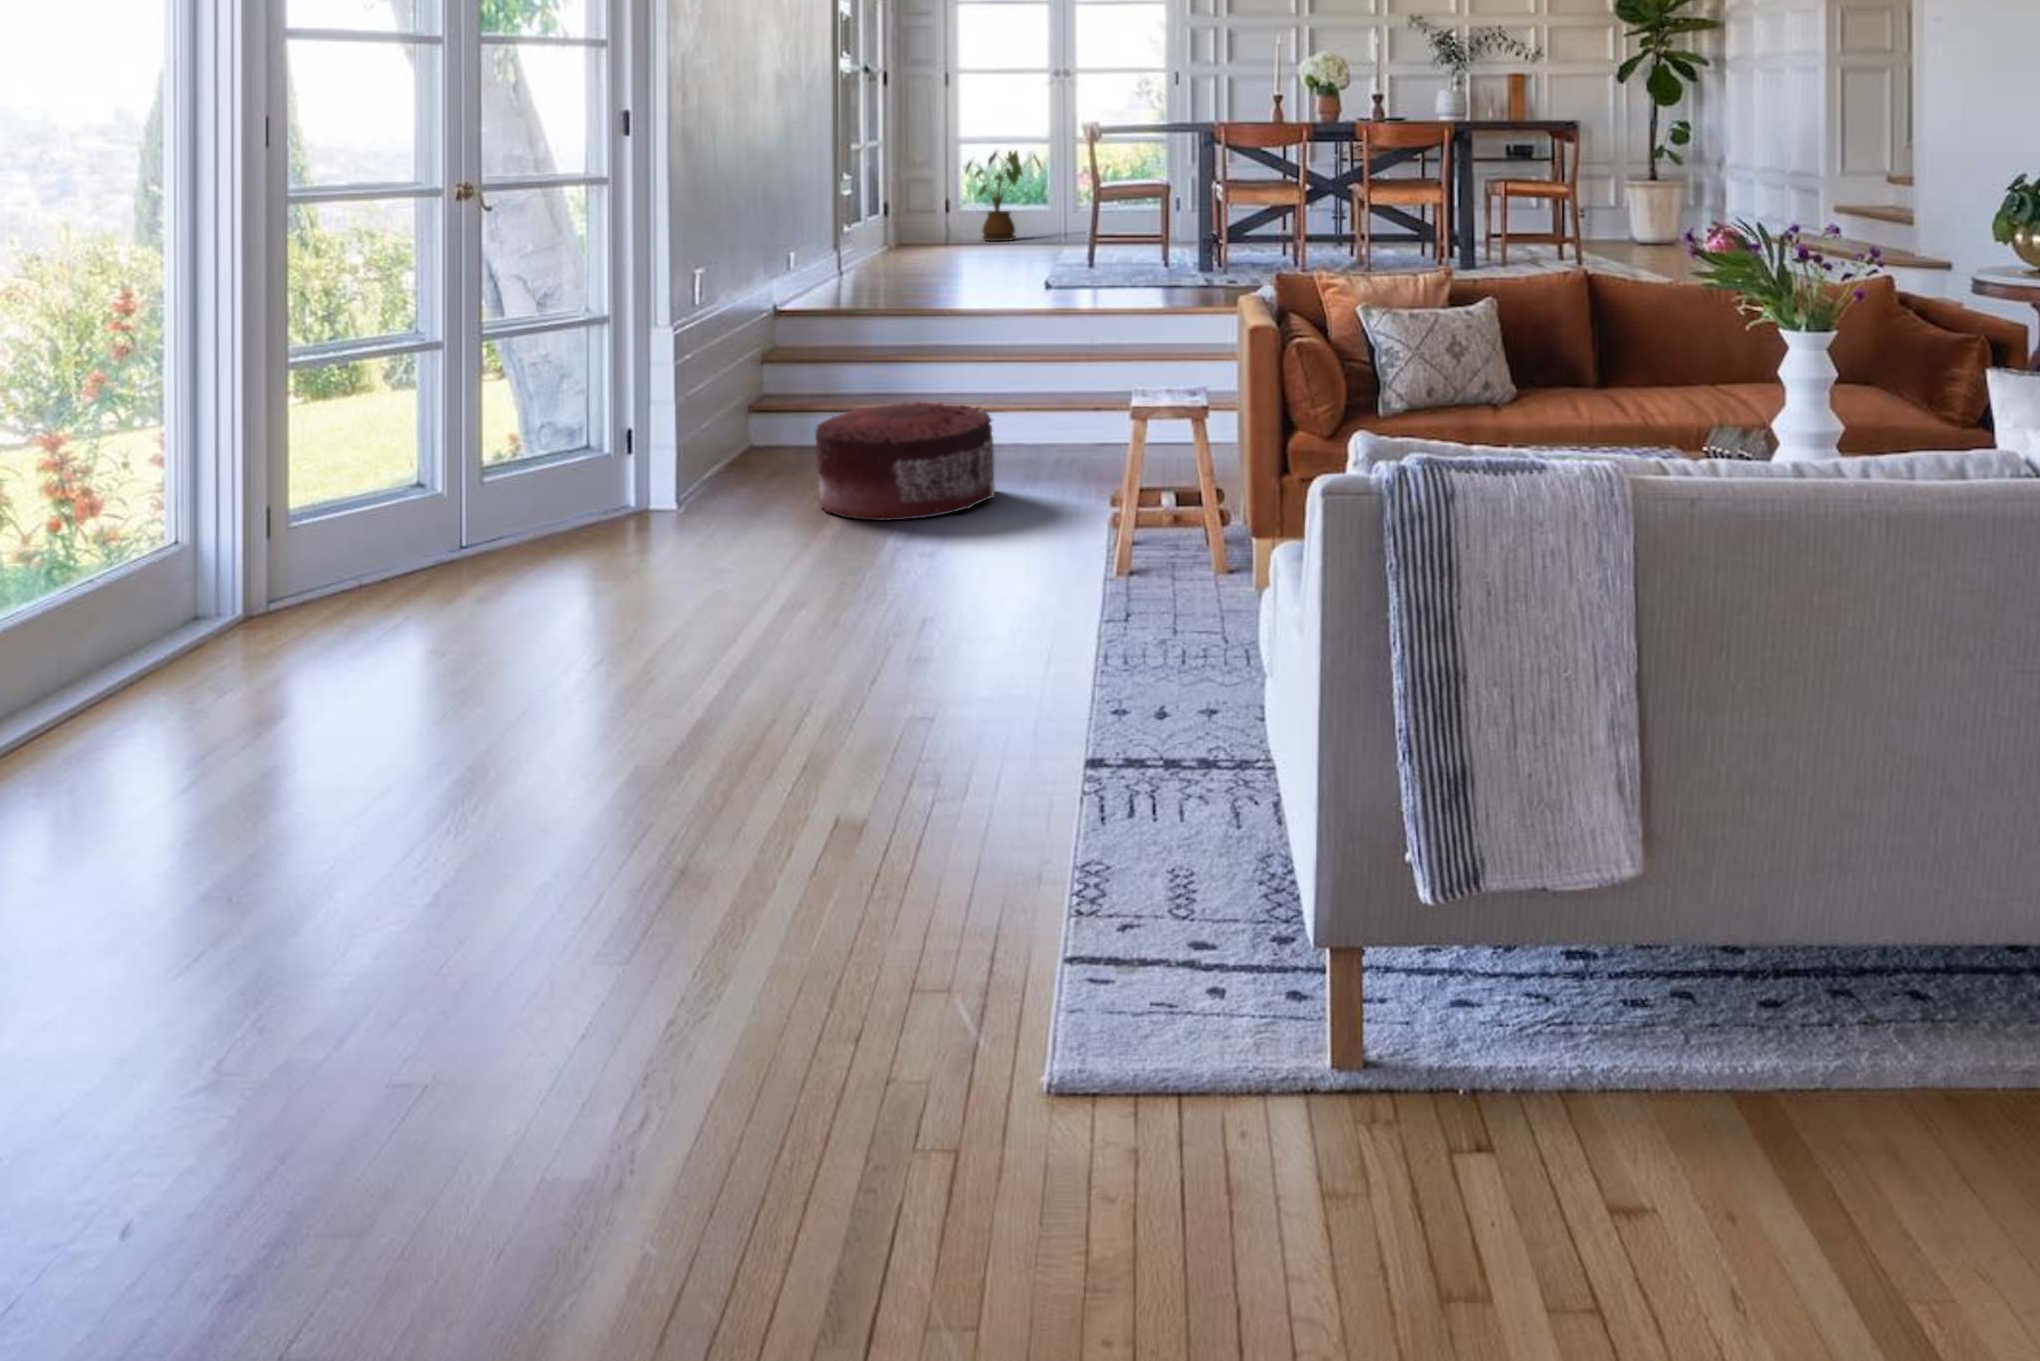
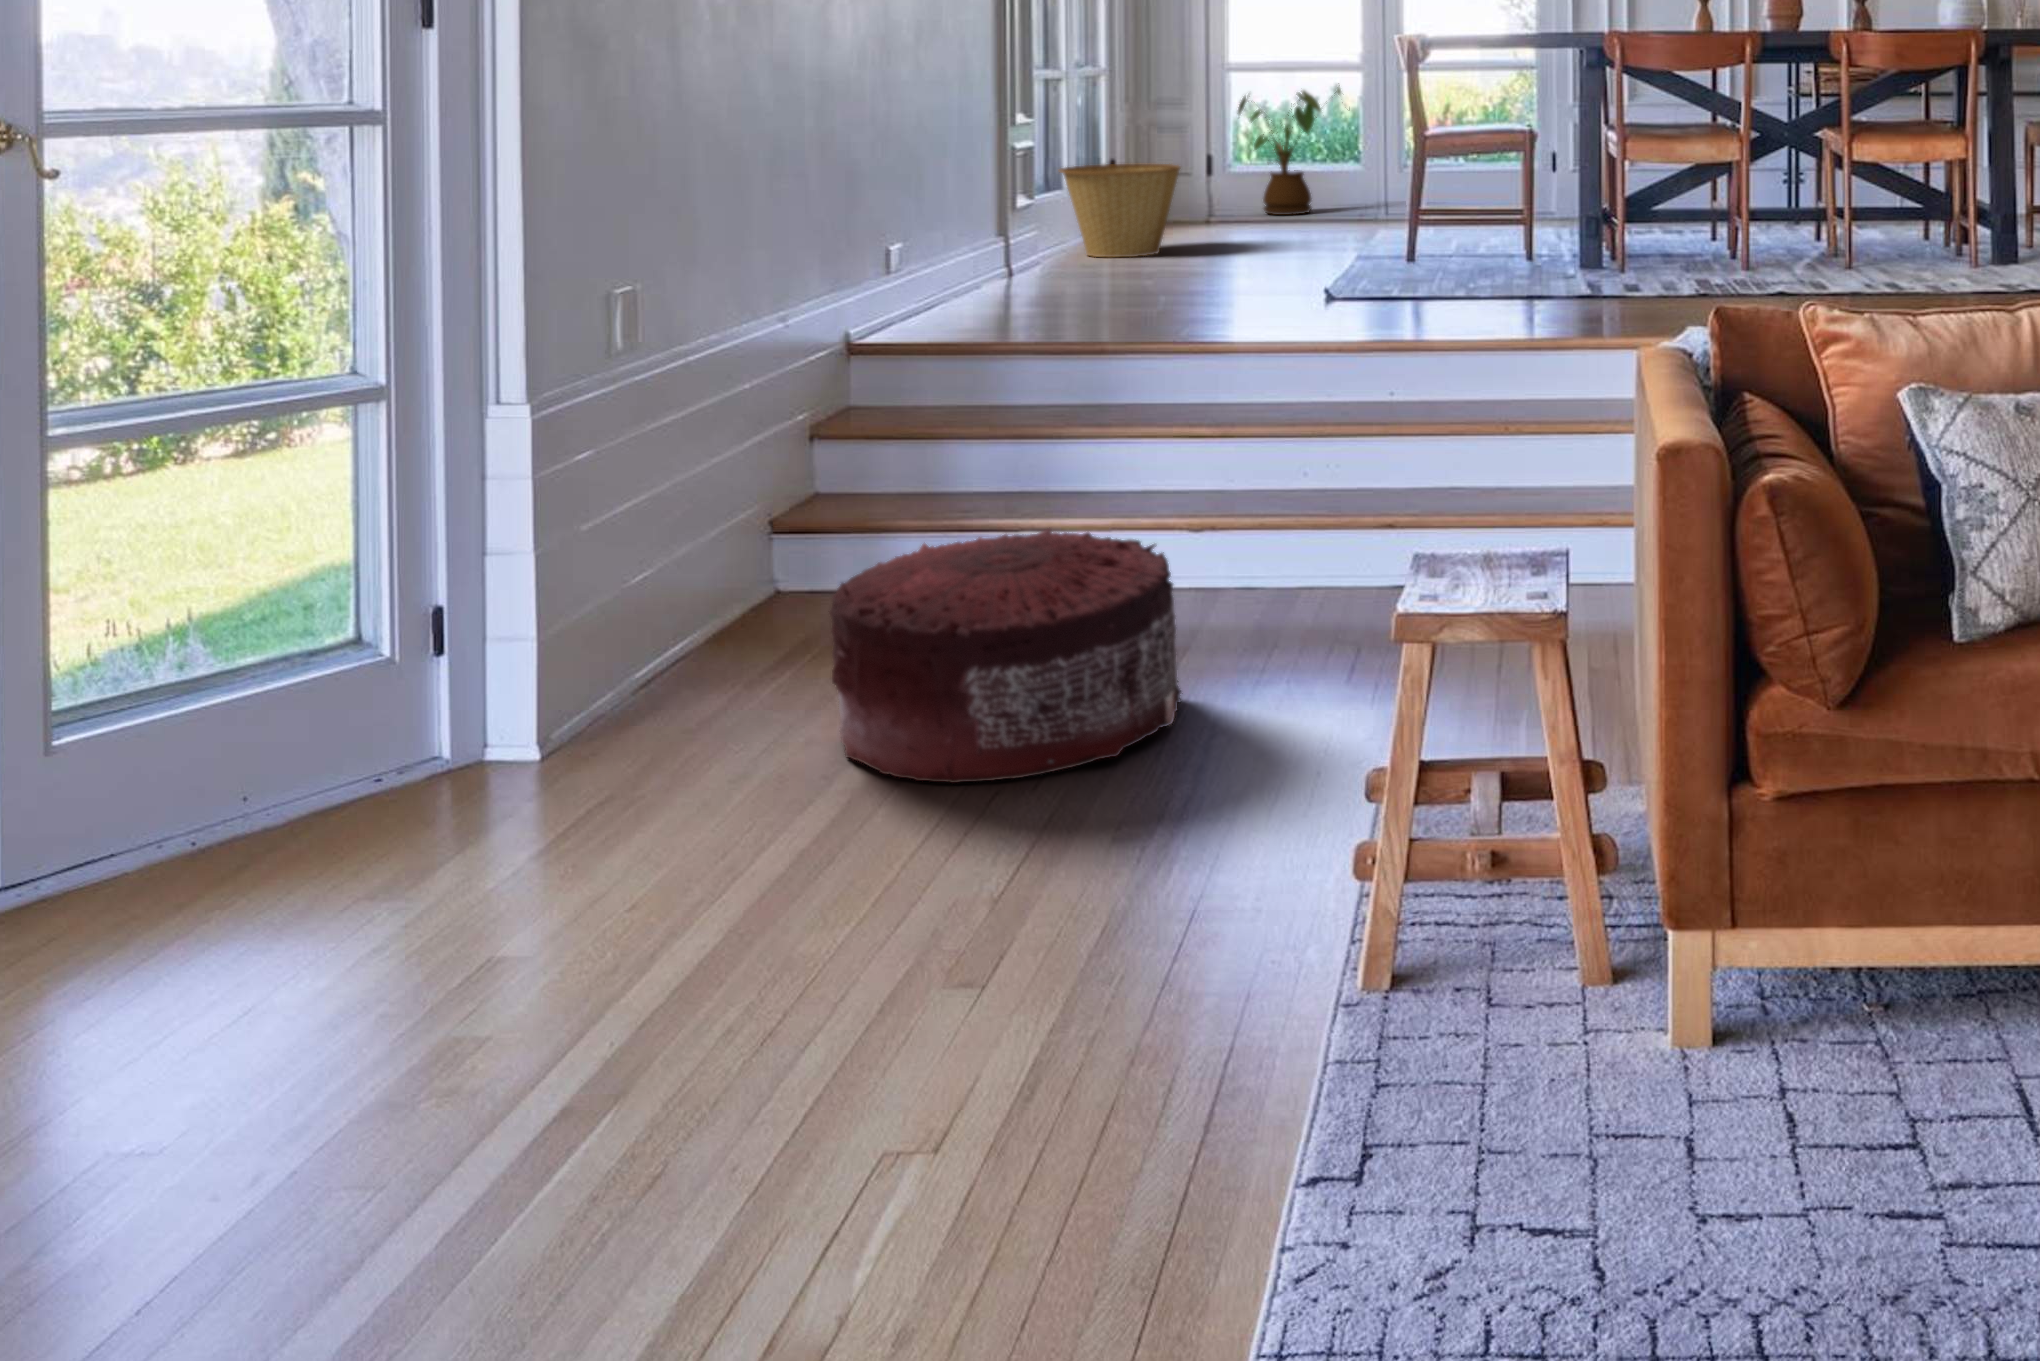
basket: none [858,206,938,267] -> present [1059,164,1180,257]

